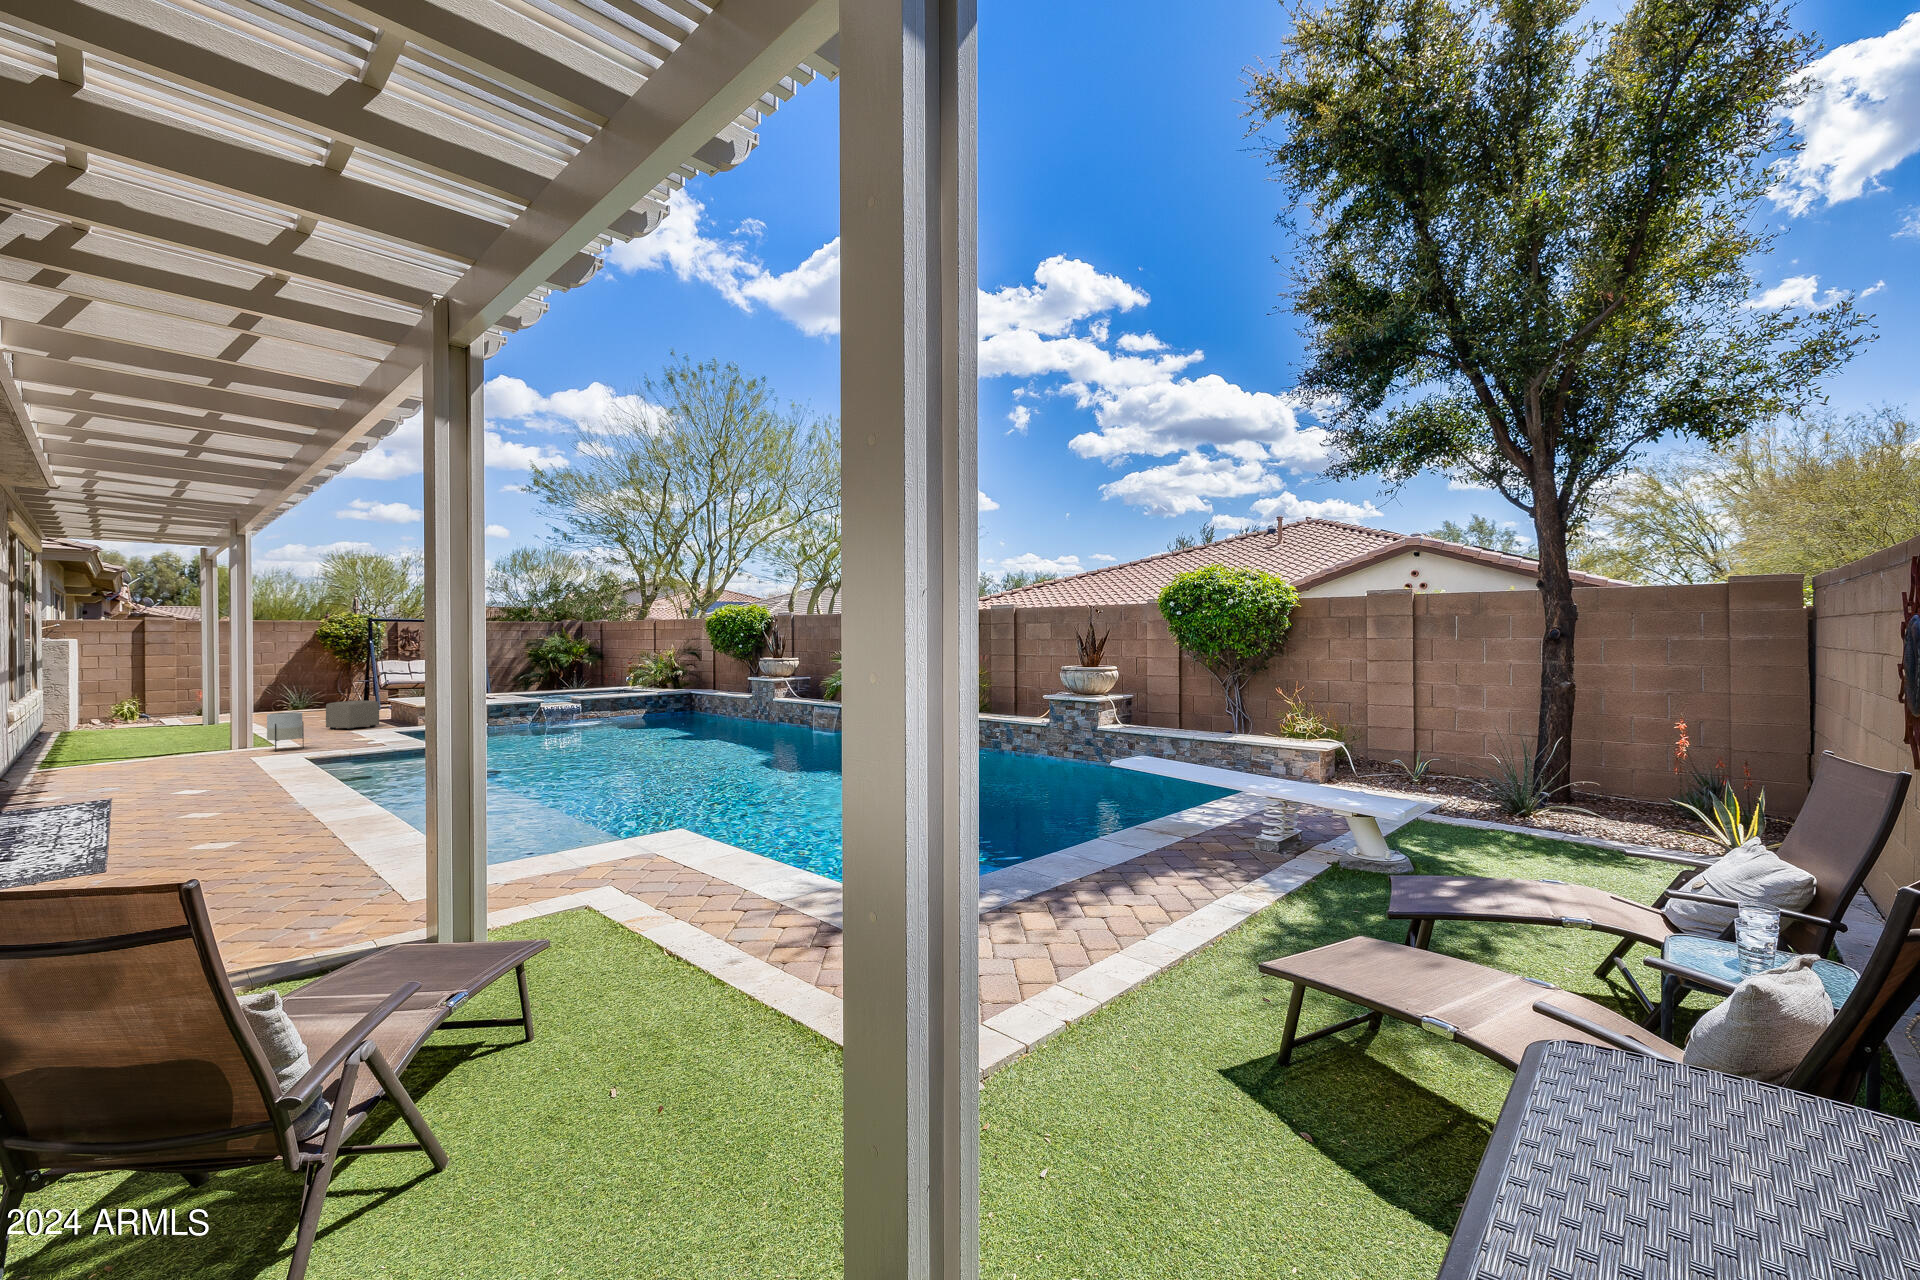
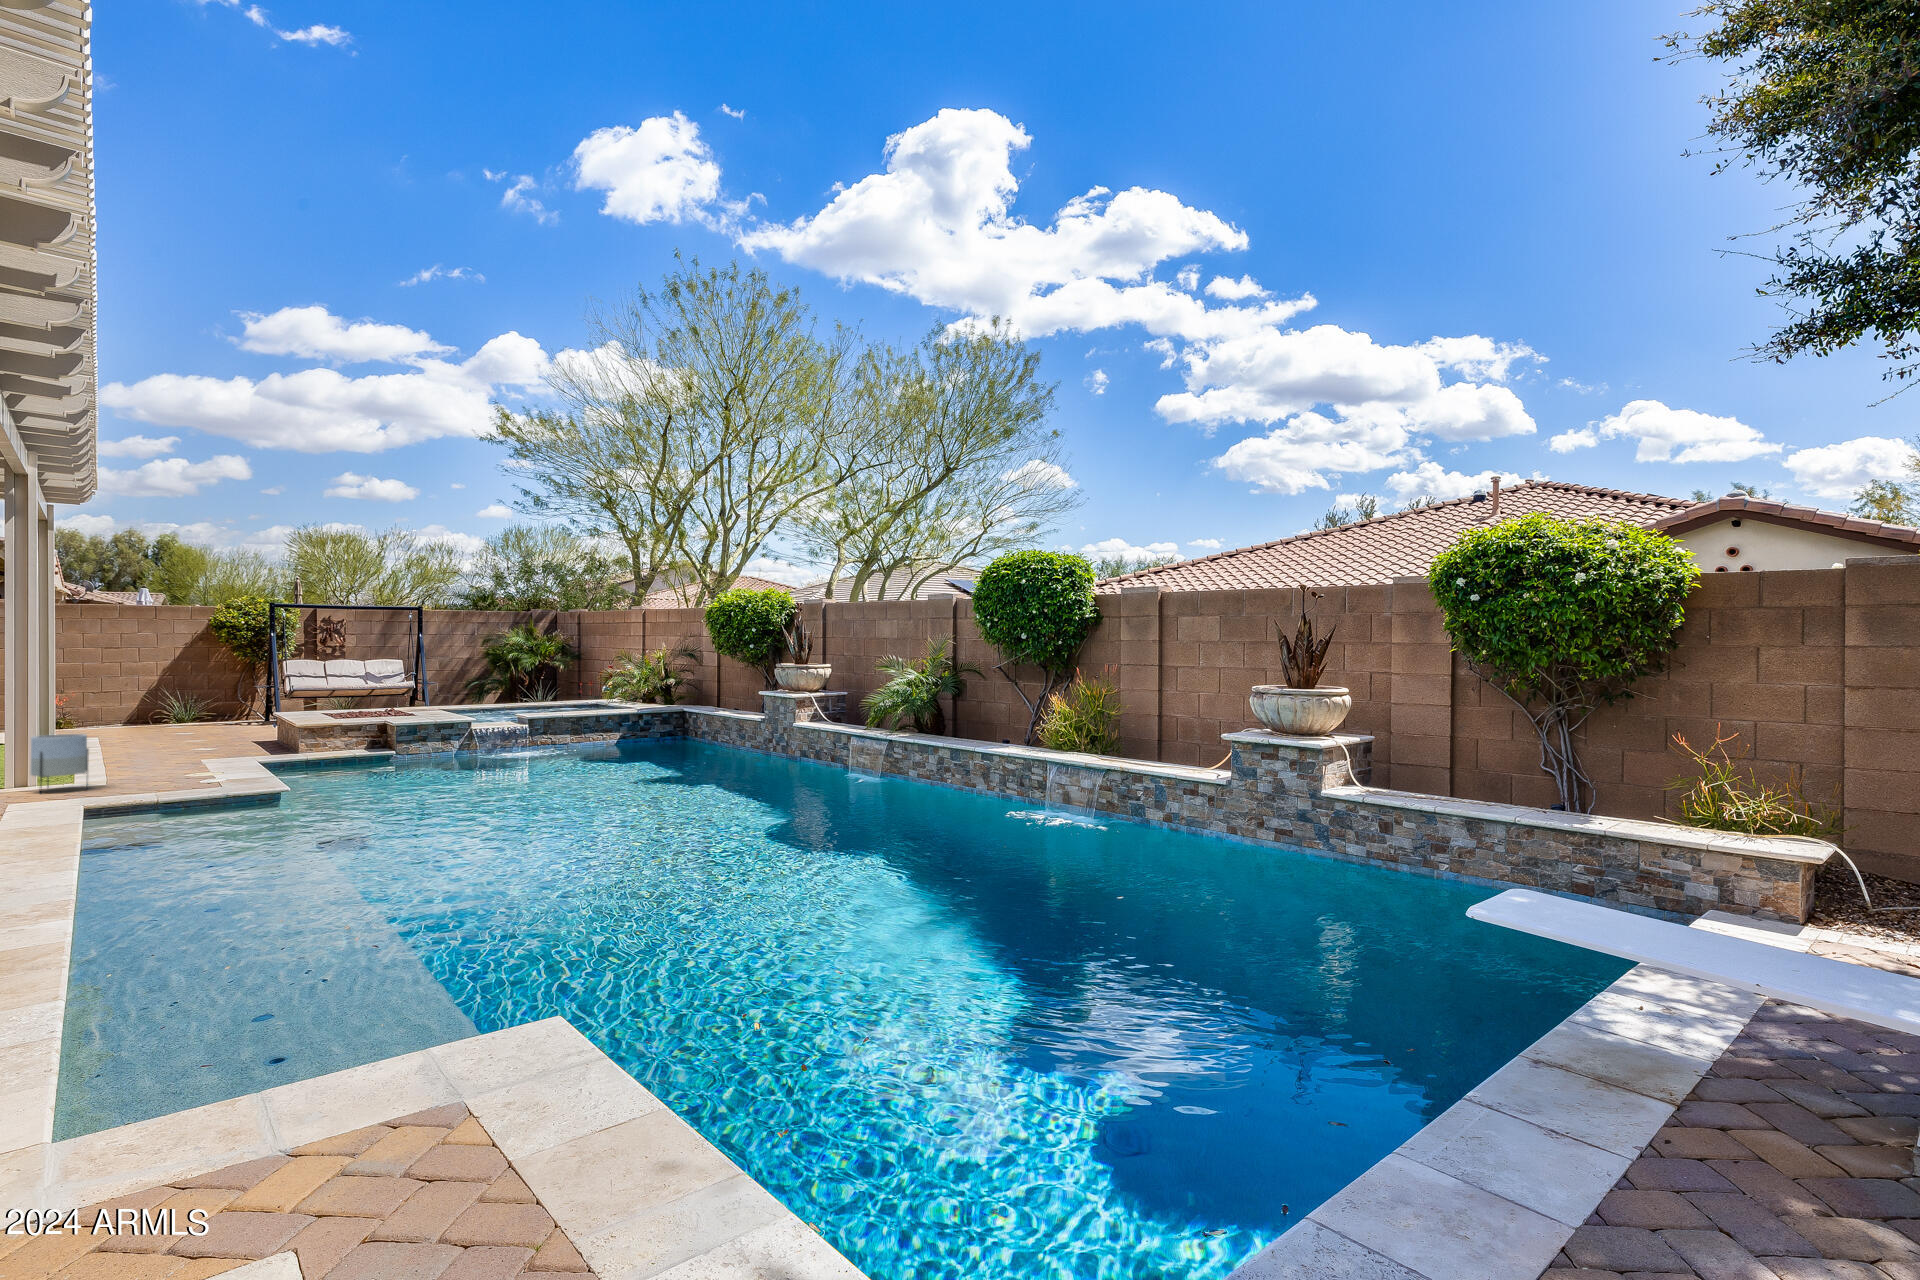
ottoman: present [326,700,379,730] -> none [165,715,241,757]

